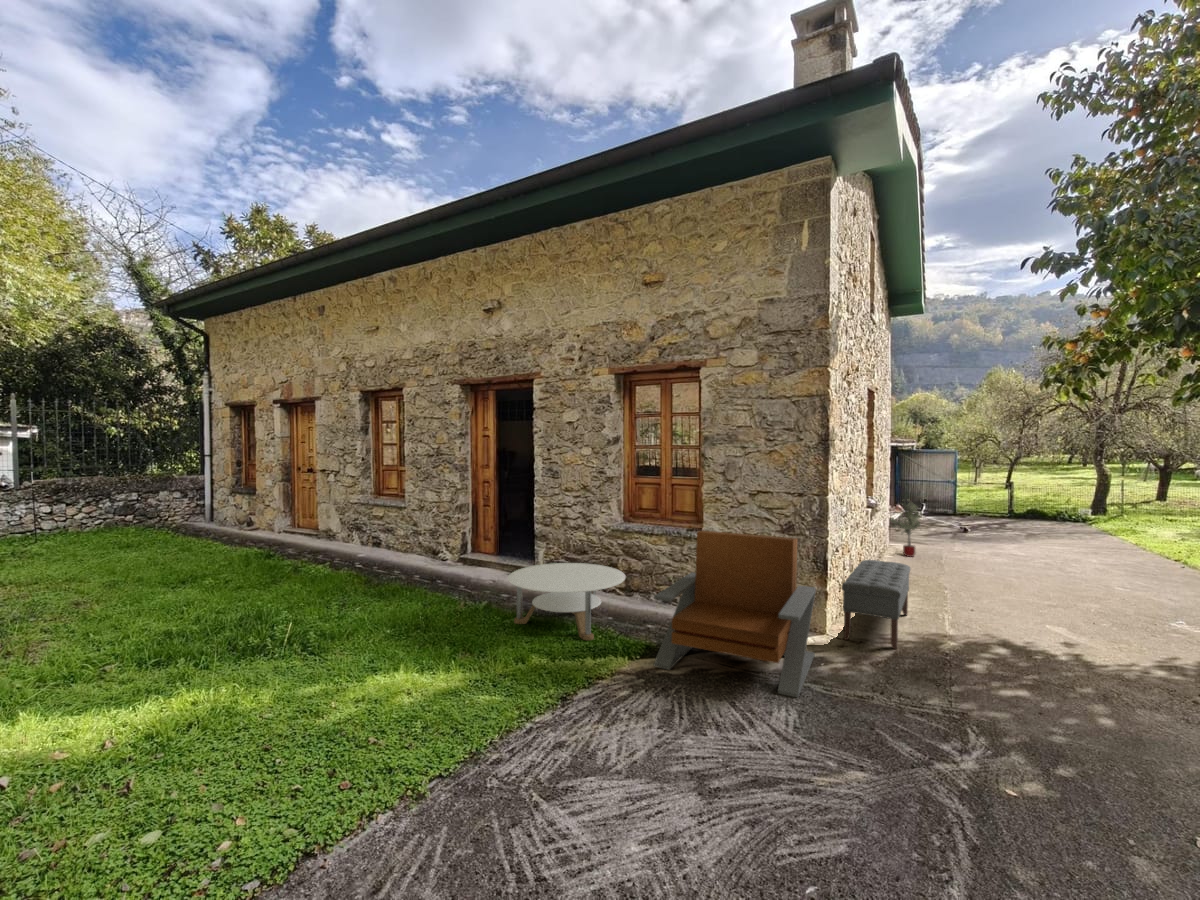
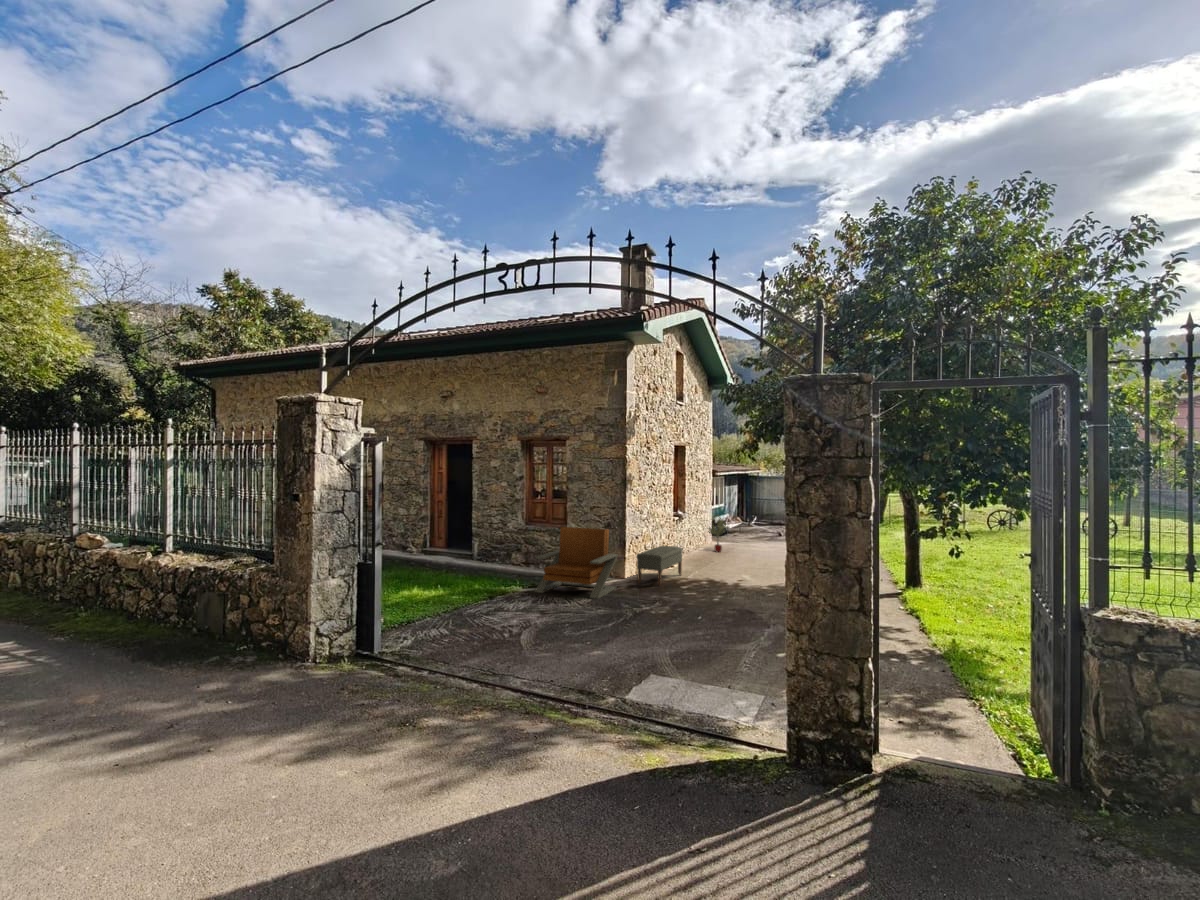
round table: present [508,563,626,640] -> none [459,549,525,585]

